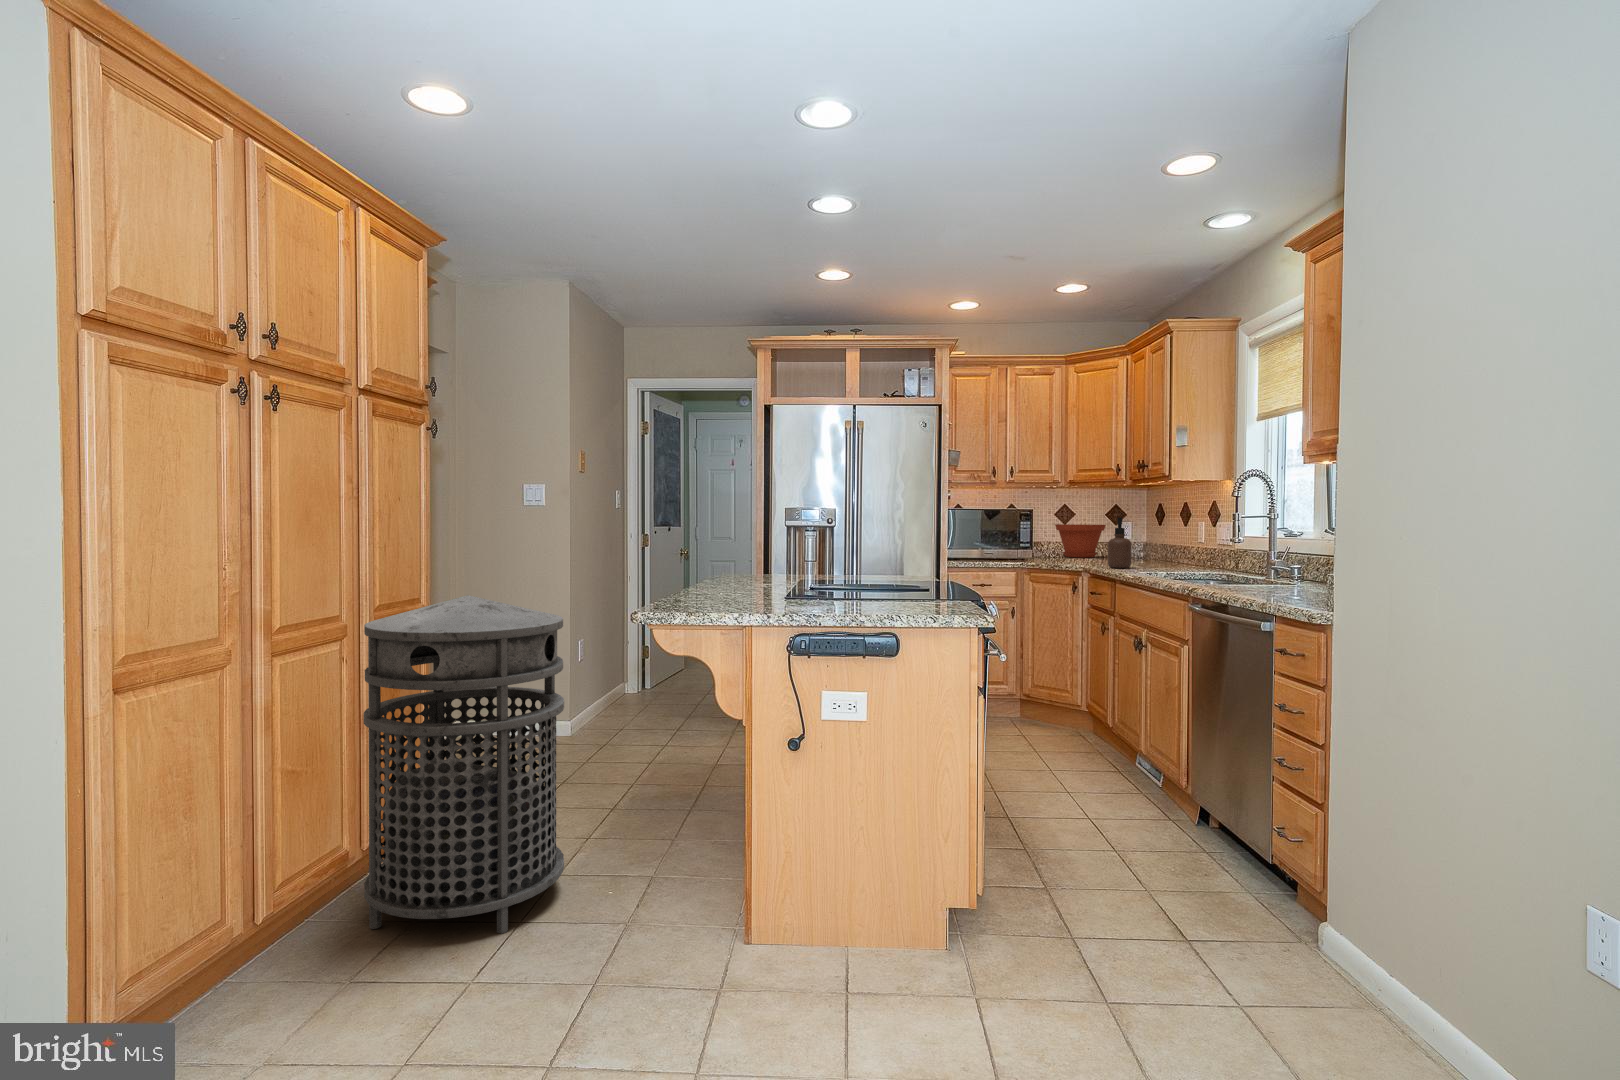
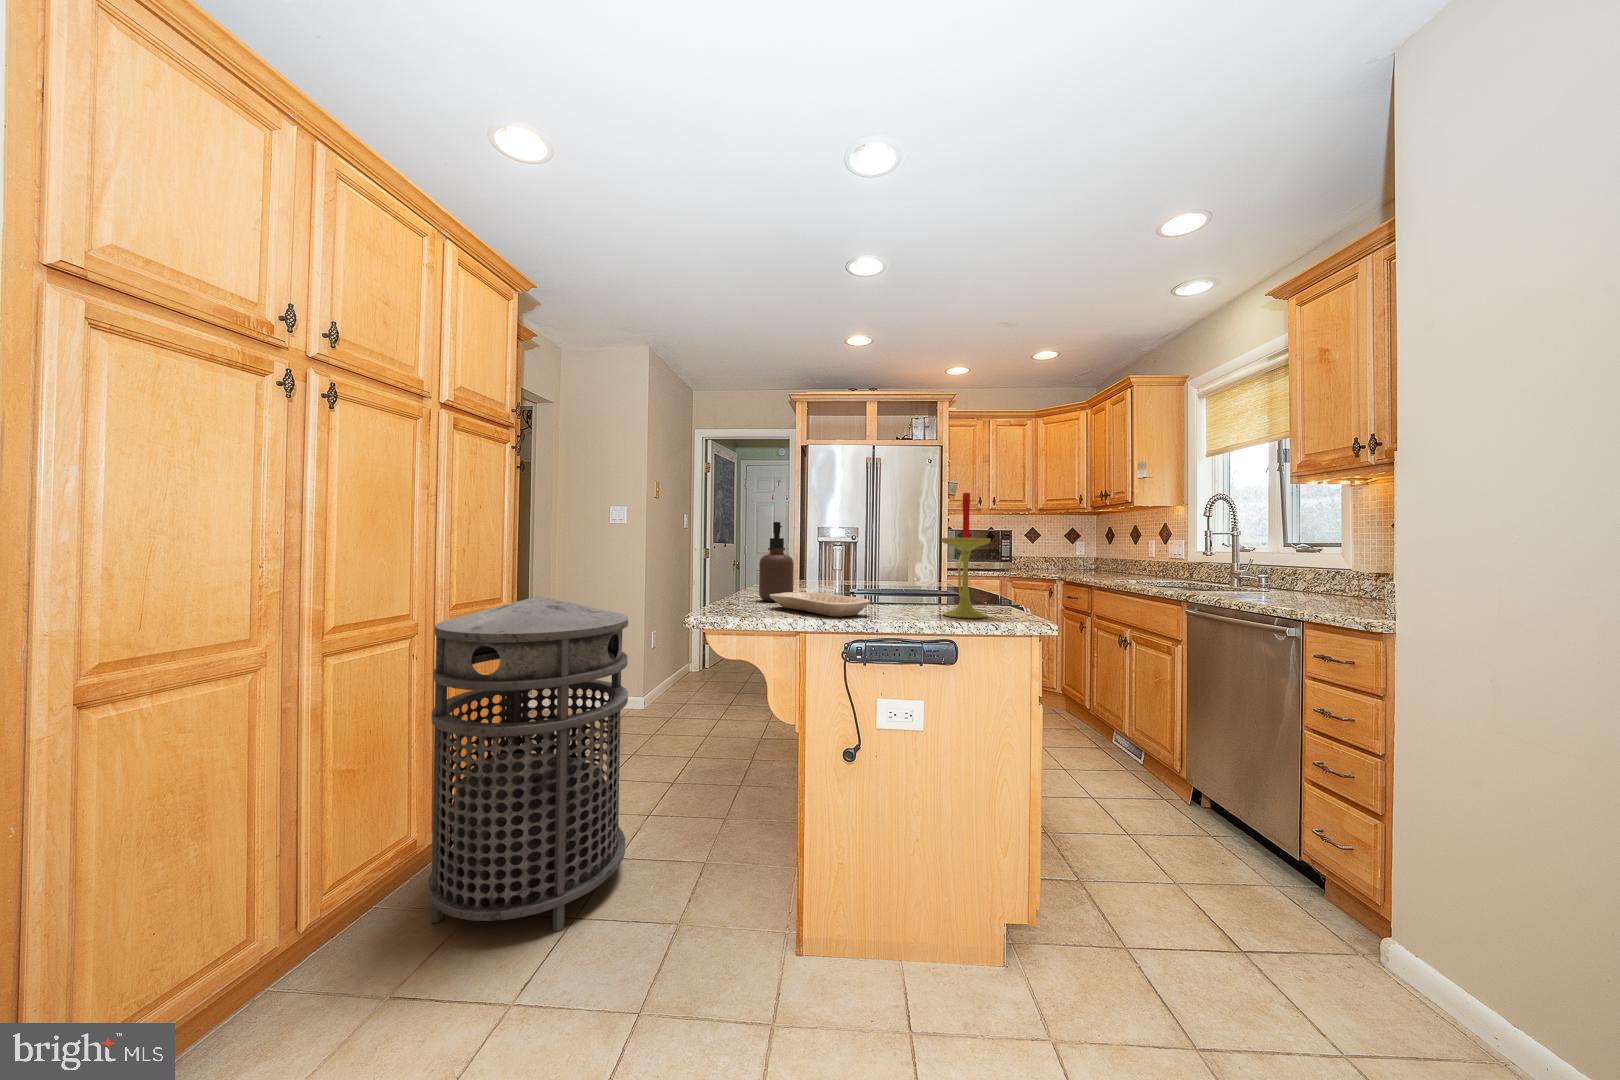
candle: none [883,484,931,611] -> present [942,493,991,618]
soap dispenser: present [1108,518,1131,568] -> present [759,522,794,602]
plant pot: present [1055,524,1106,558] -> none [1025,542,1066,568]
tray: none [713,588,812,611] -> present [770,592,870,617]

